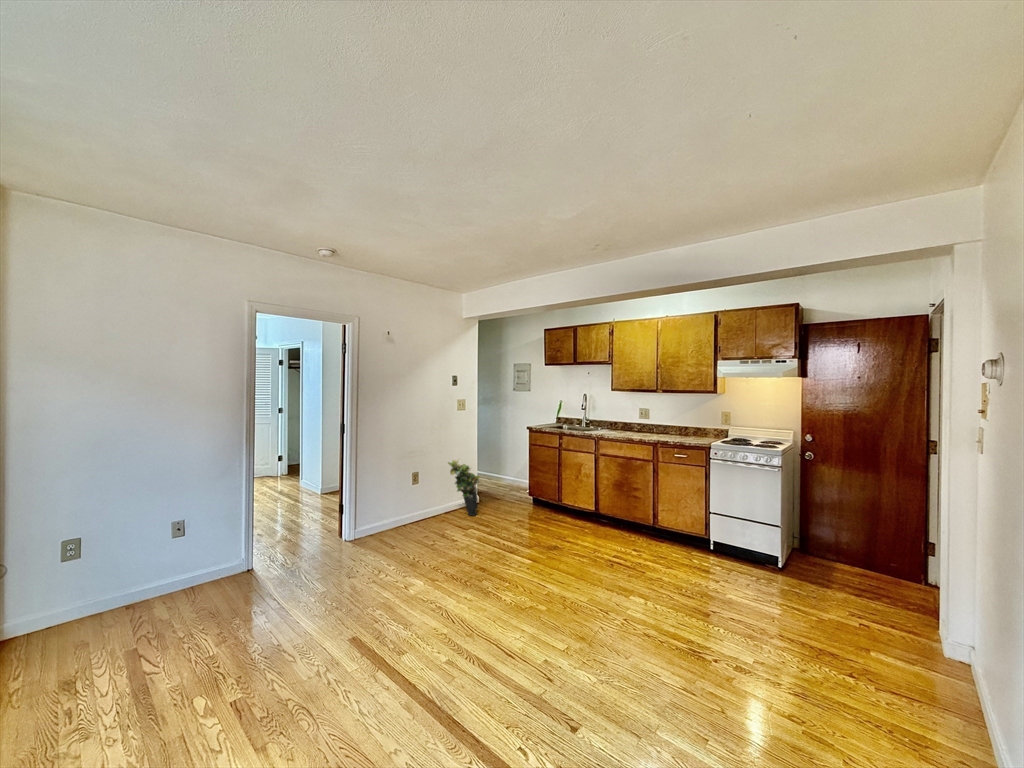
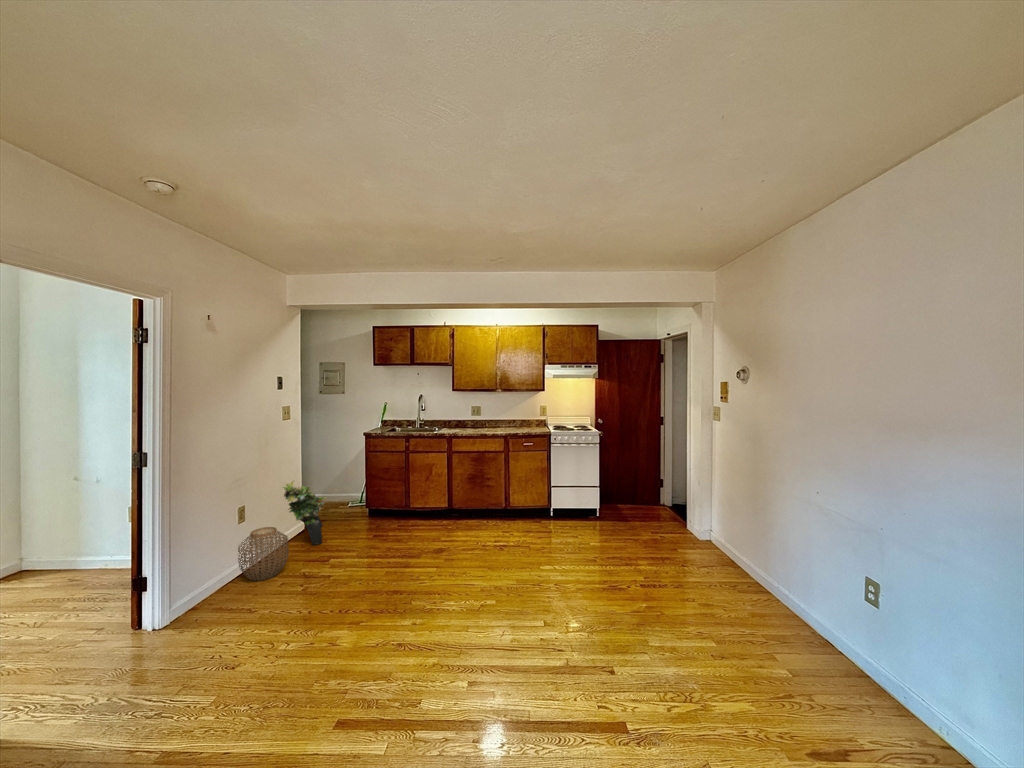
woven basket: none [403,490,437,530] -> present [238,527,289,581]

